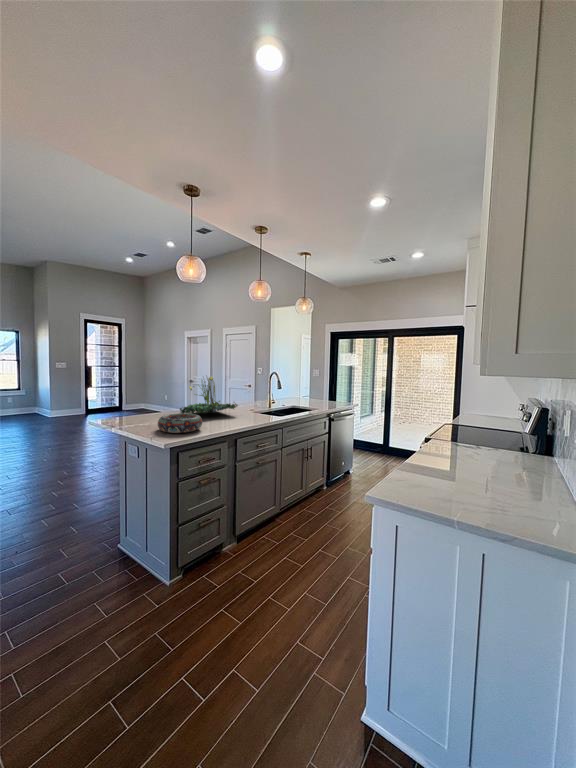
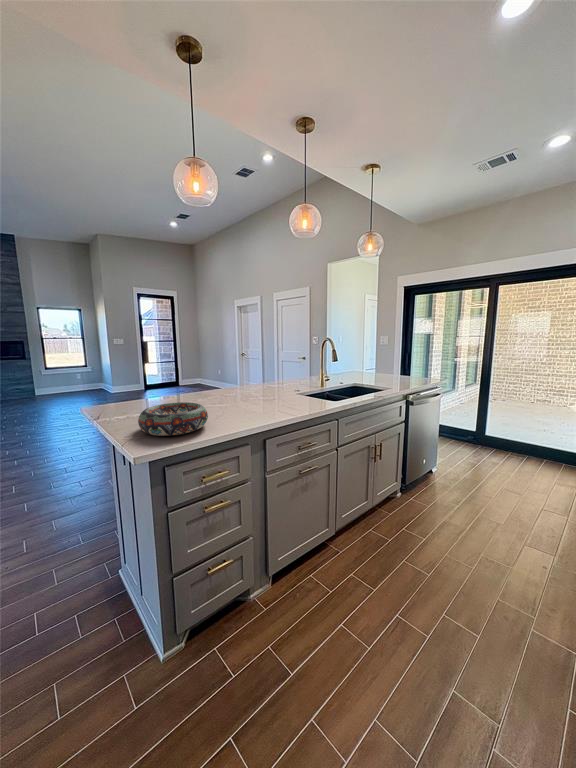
plant: present [180,376,237,414] -> none [195,344,272,400]

